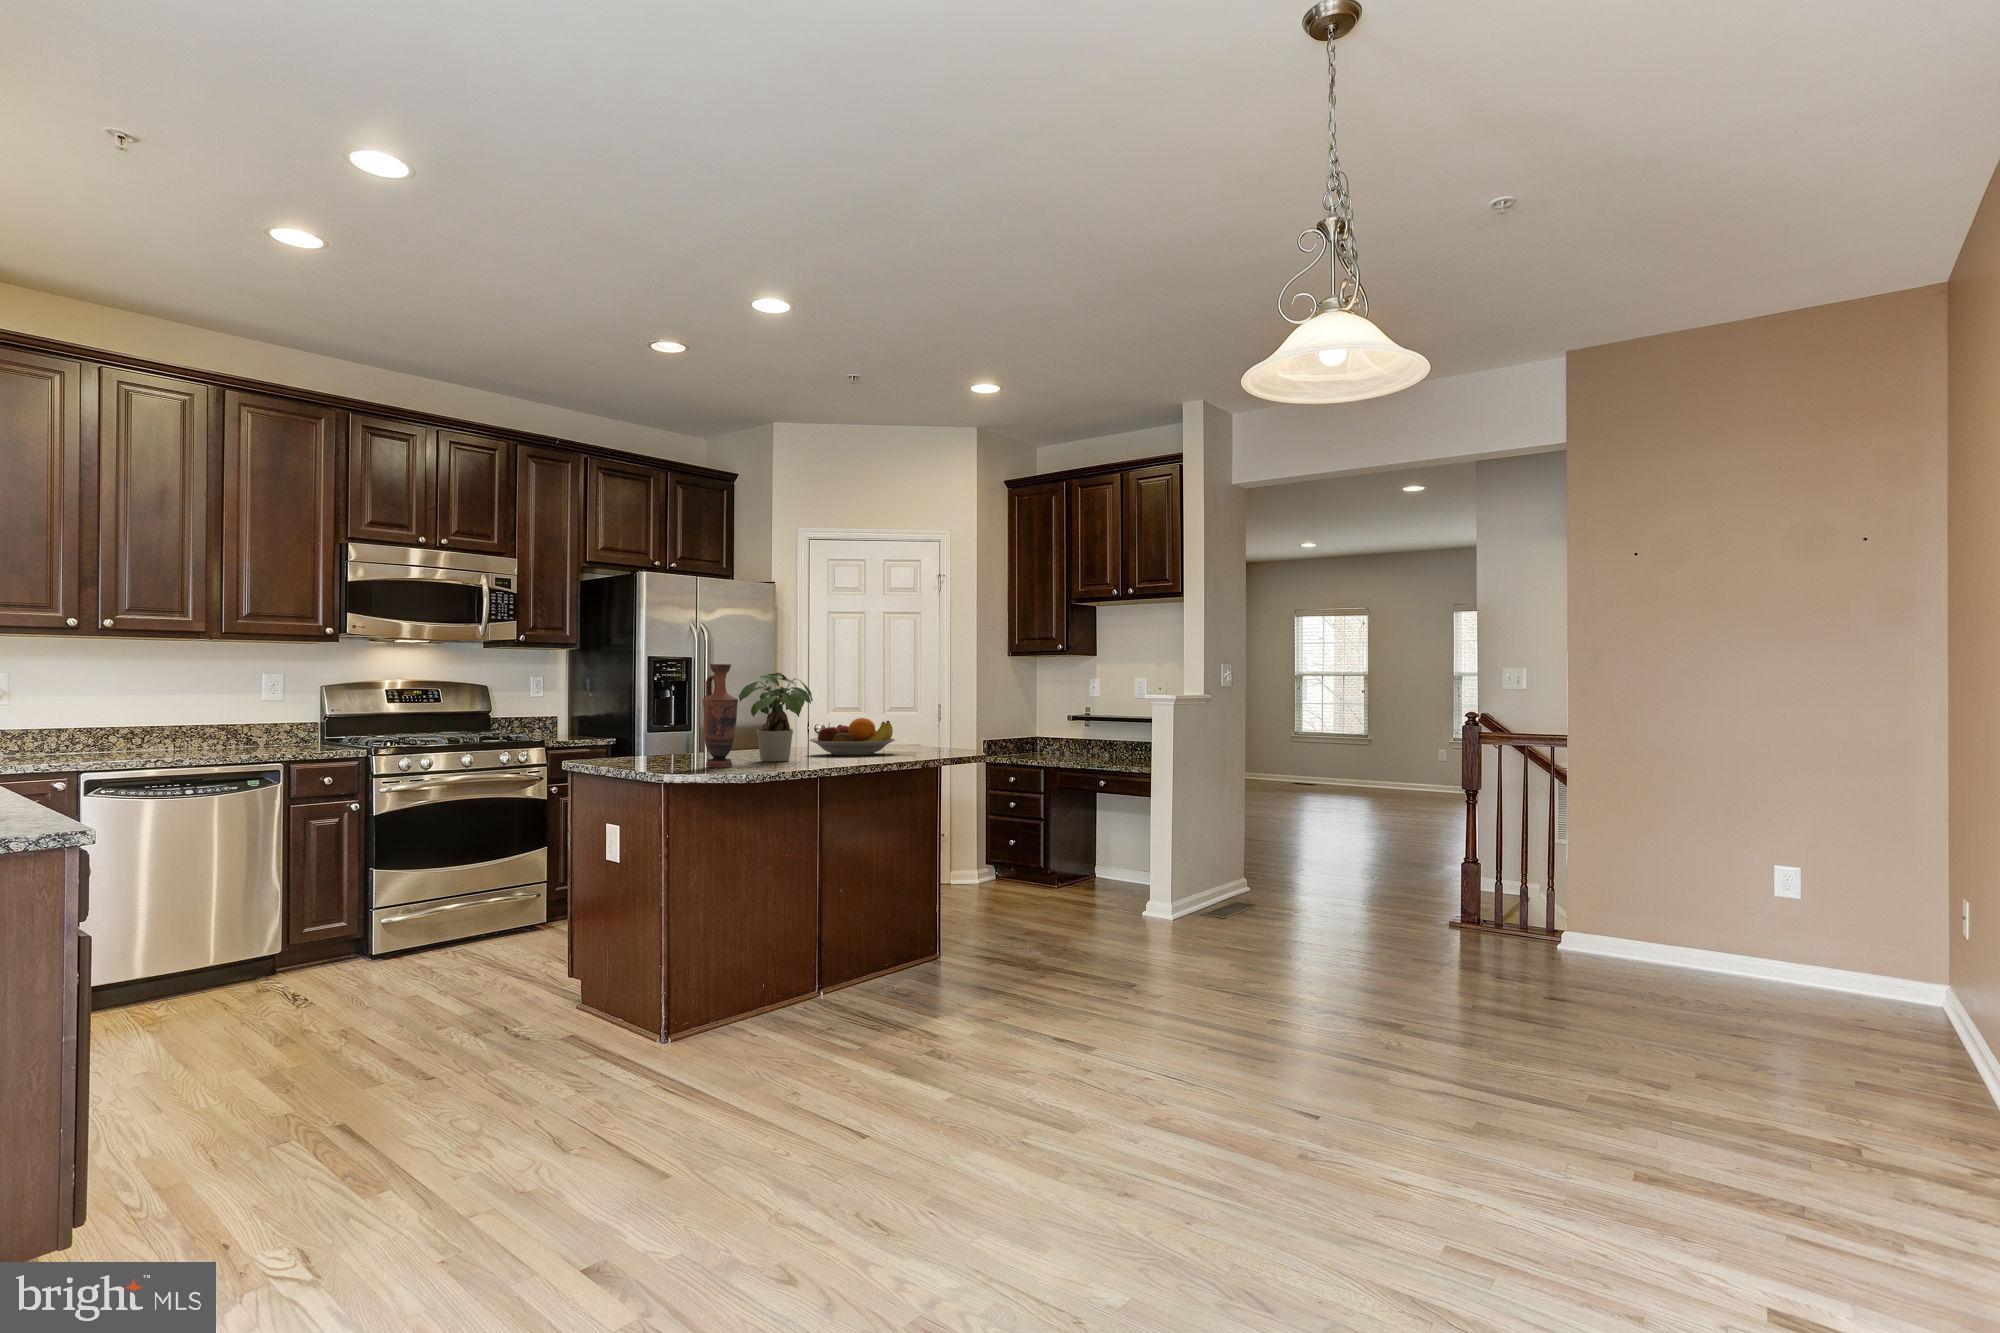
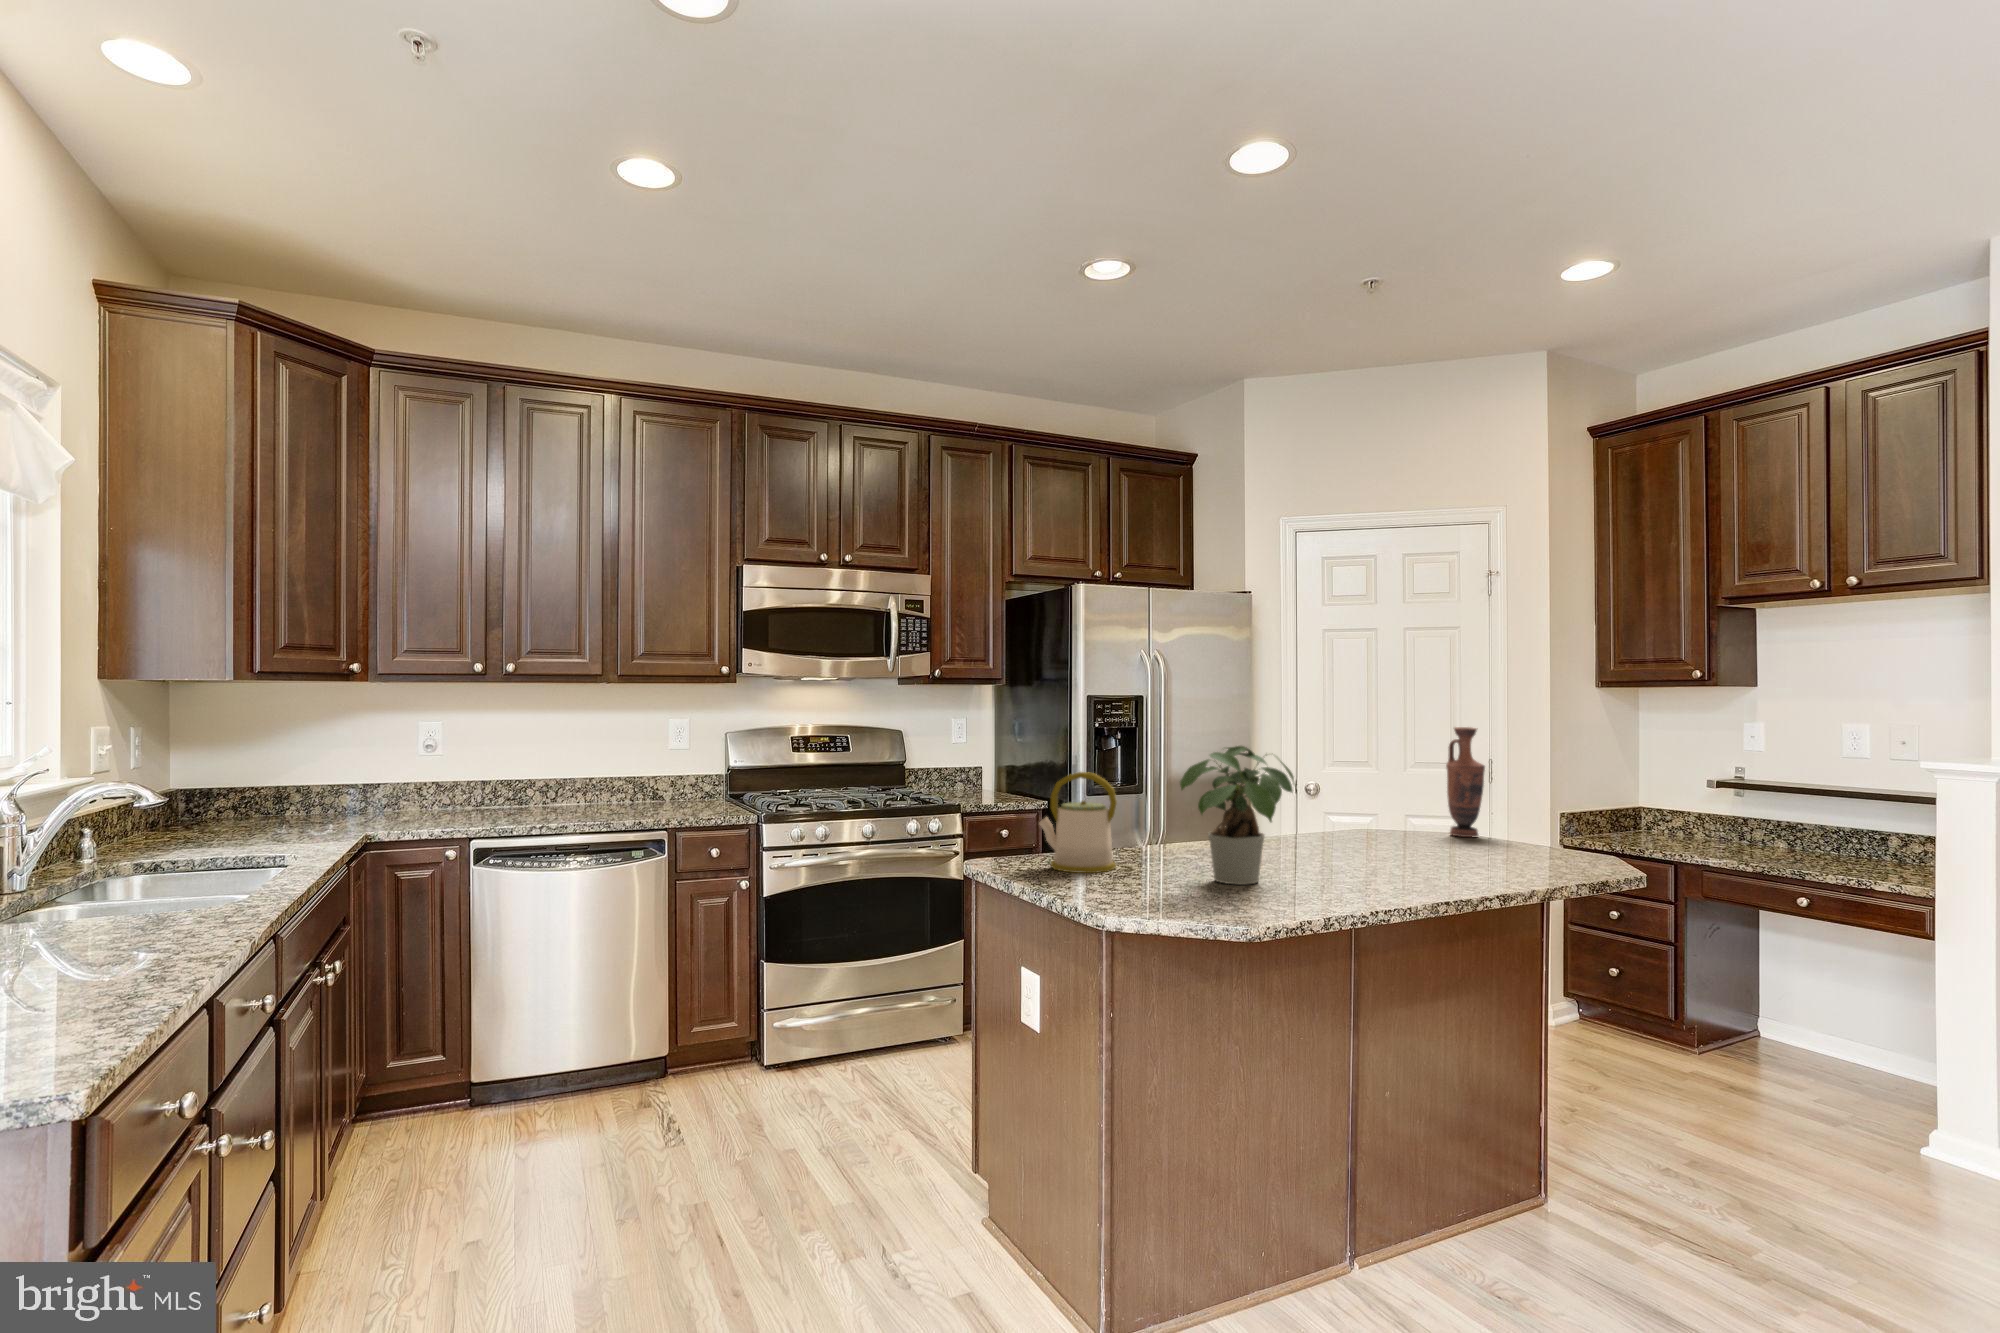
vase: present [703,664,738,768] -> present [1446,727,1485,837]
kettle: none [635,695,692,763] -> present [1039,772,1117,873]
fruit bowl: present [810,718,895,756] -> none [1293,810,1431,870]

